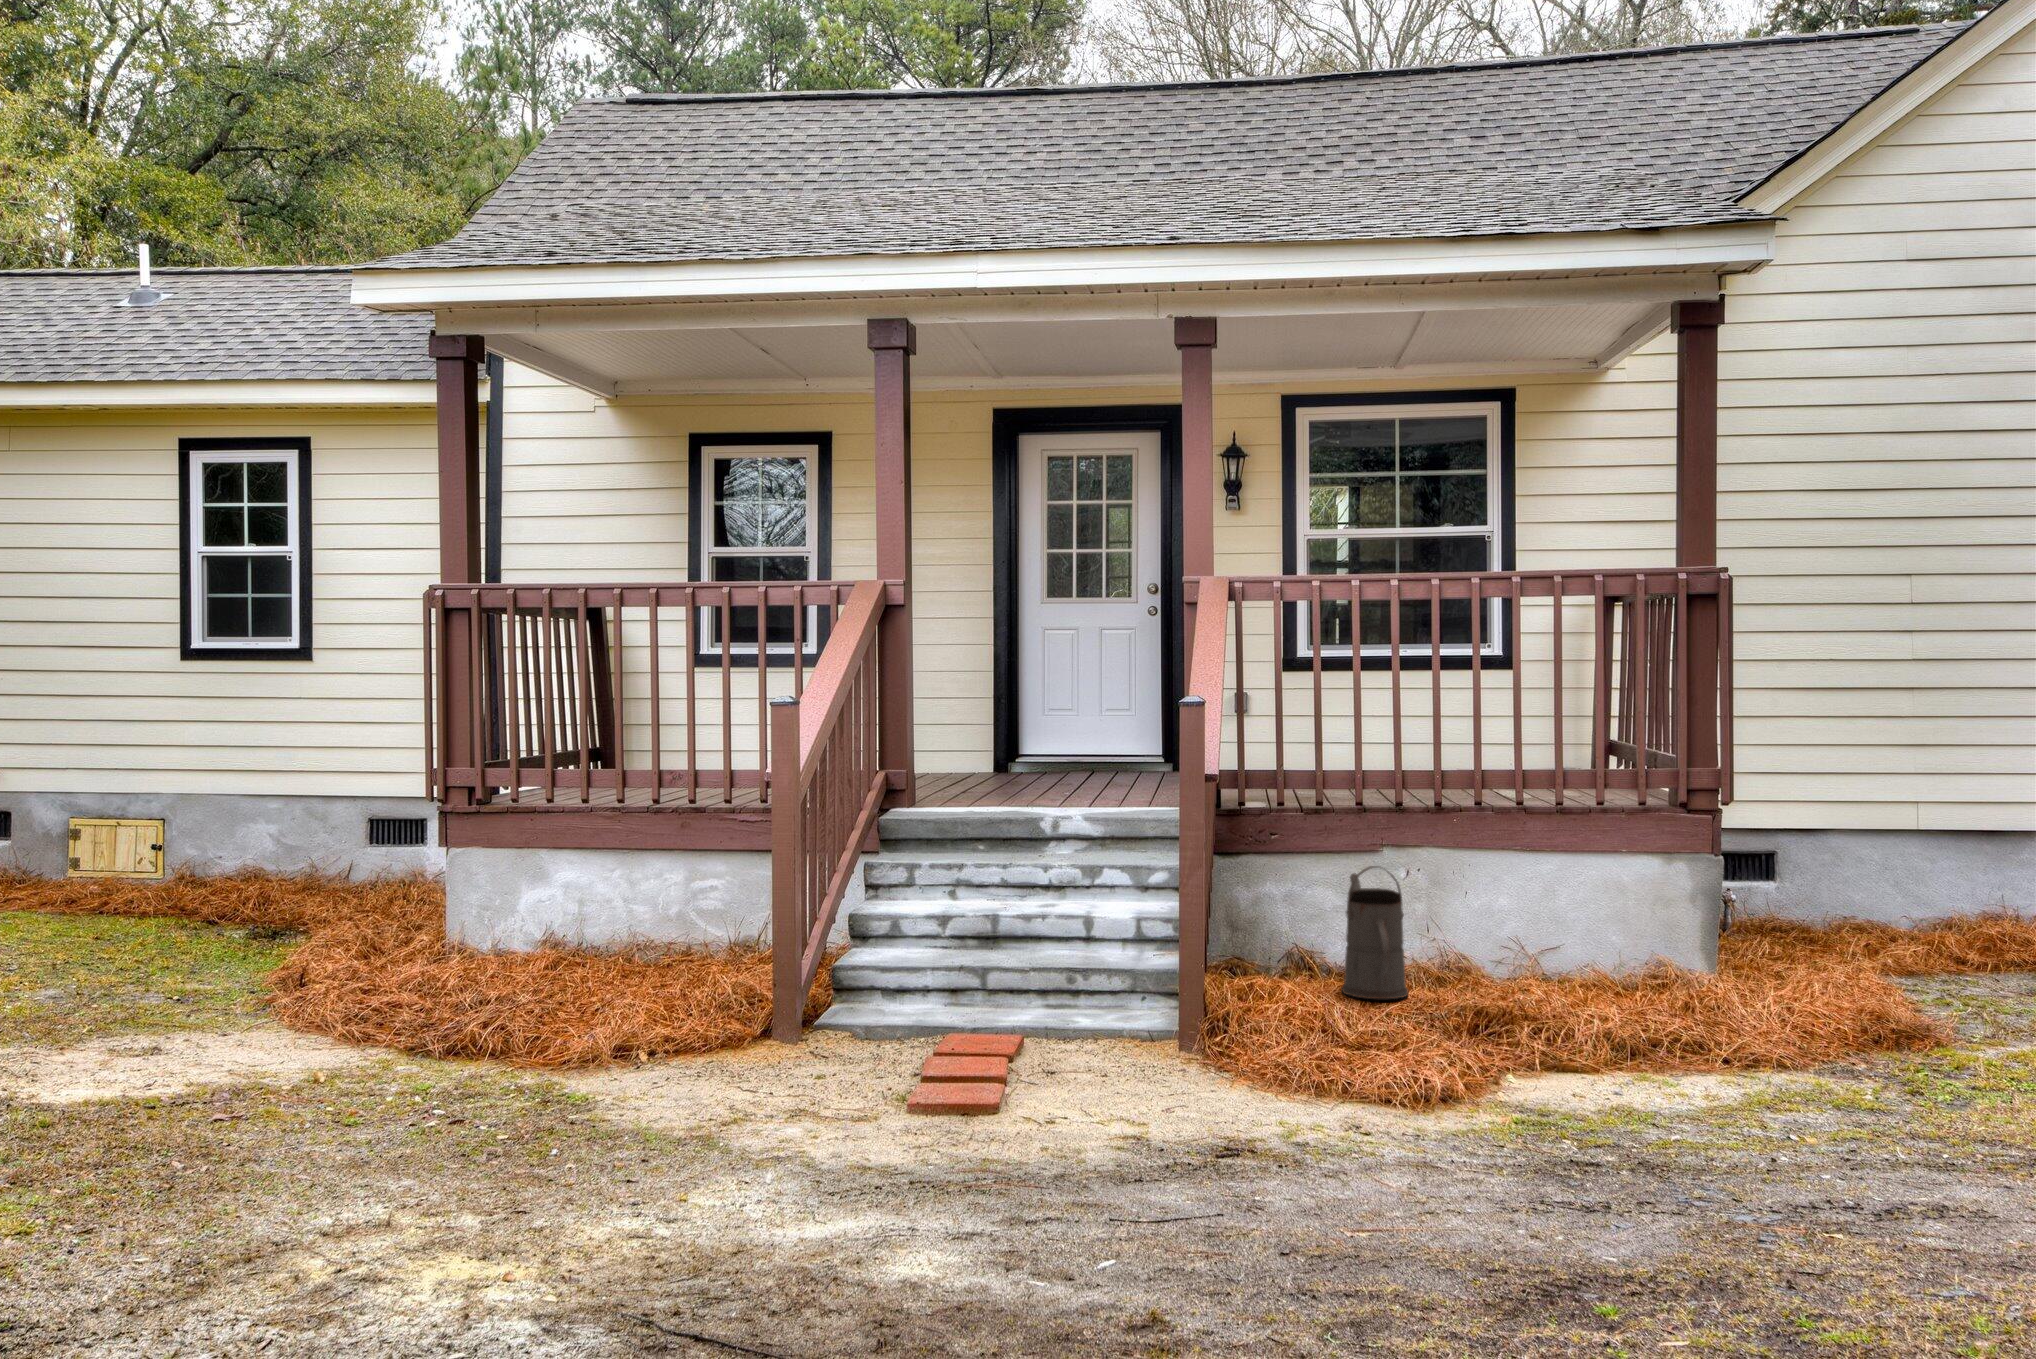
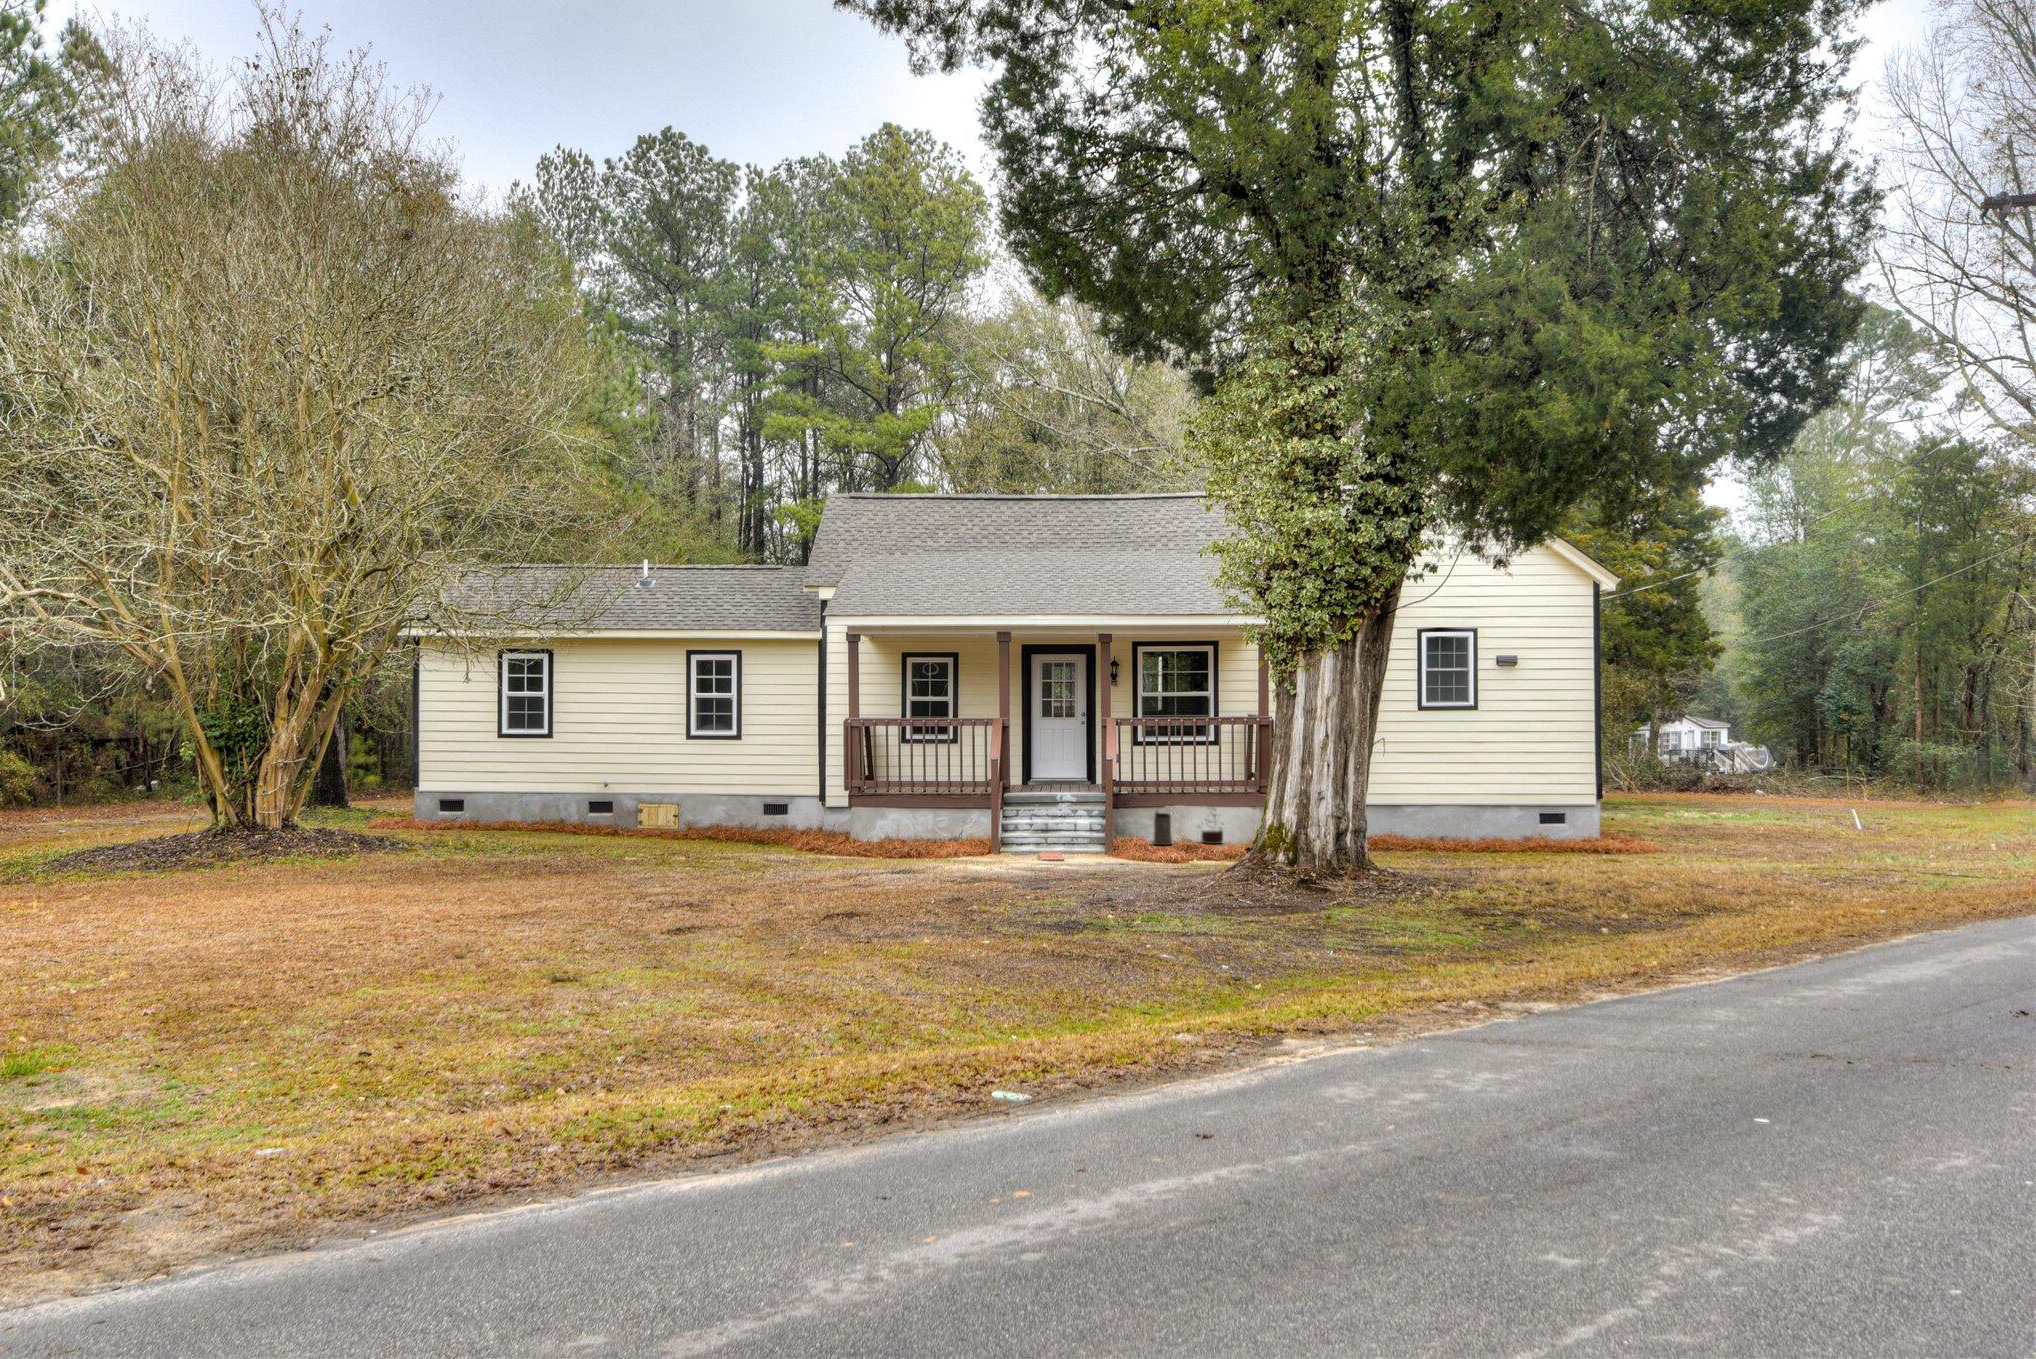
decorative plant: none [1484,854,1580,989] -> present [1201,806,1223,844]

